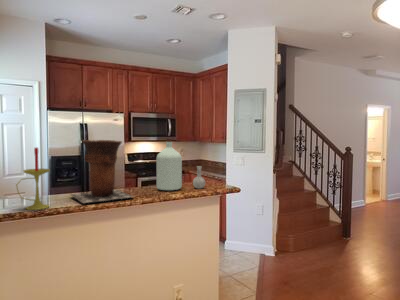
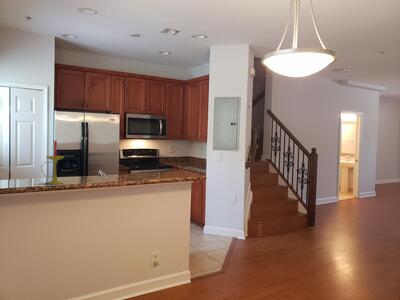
bottle: present [156,139,205,190] -> none [142,137,180,176]
vase: present [71,140,133,203] -> none [76,136,125,181]

